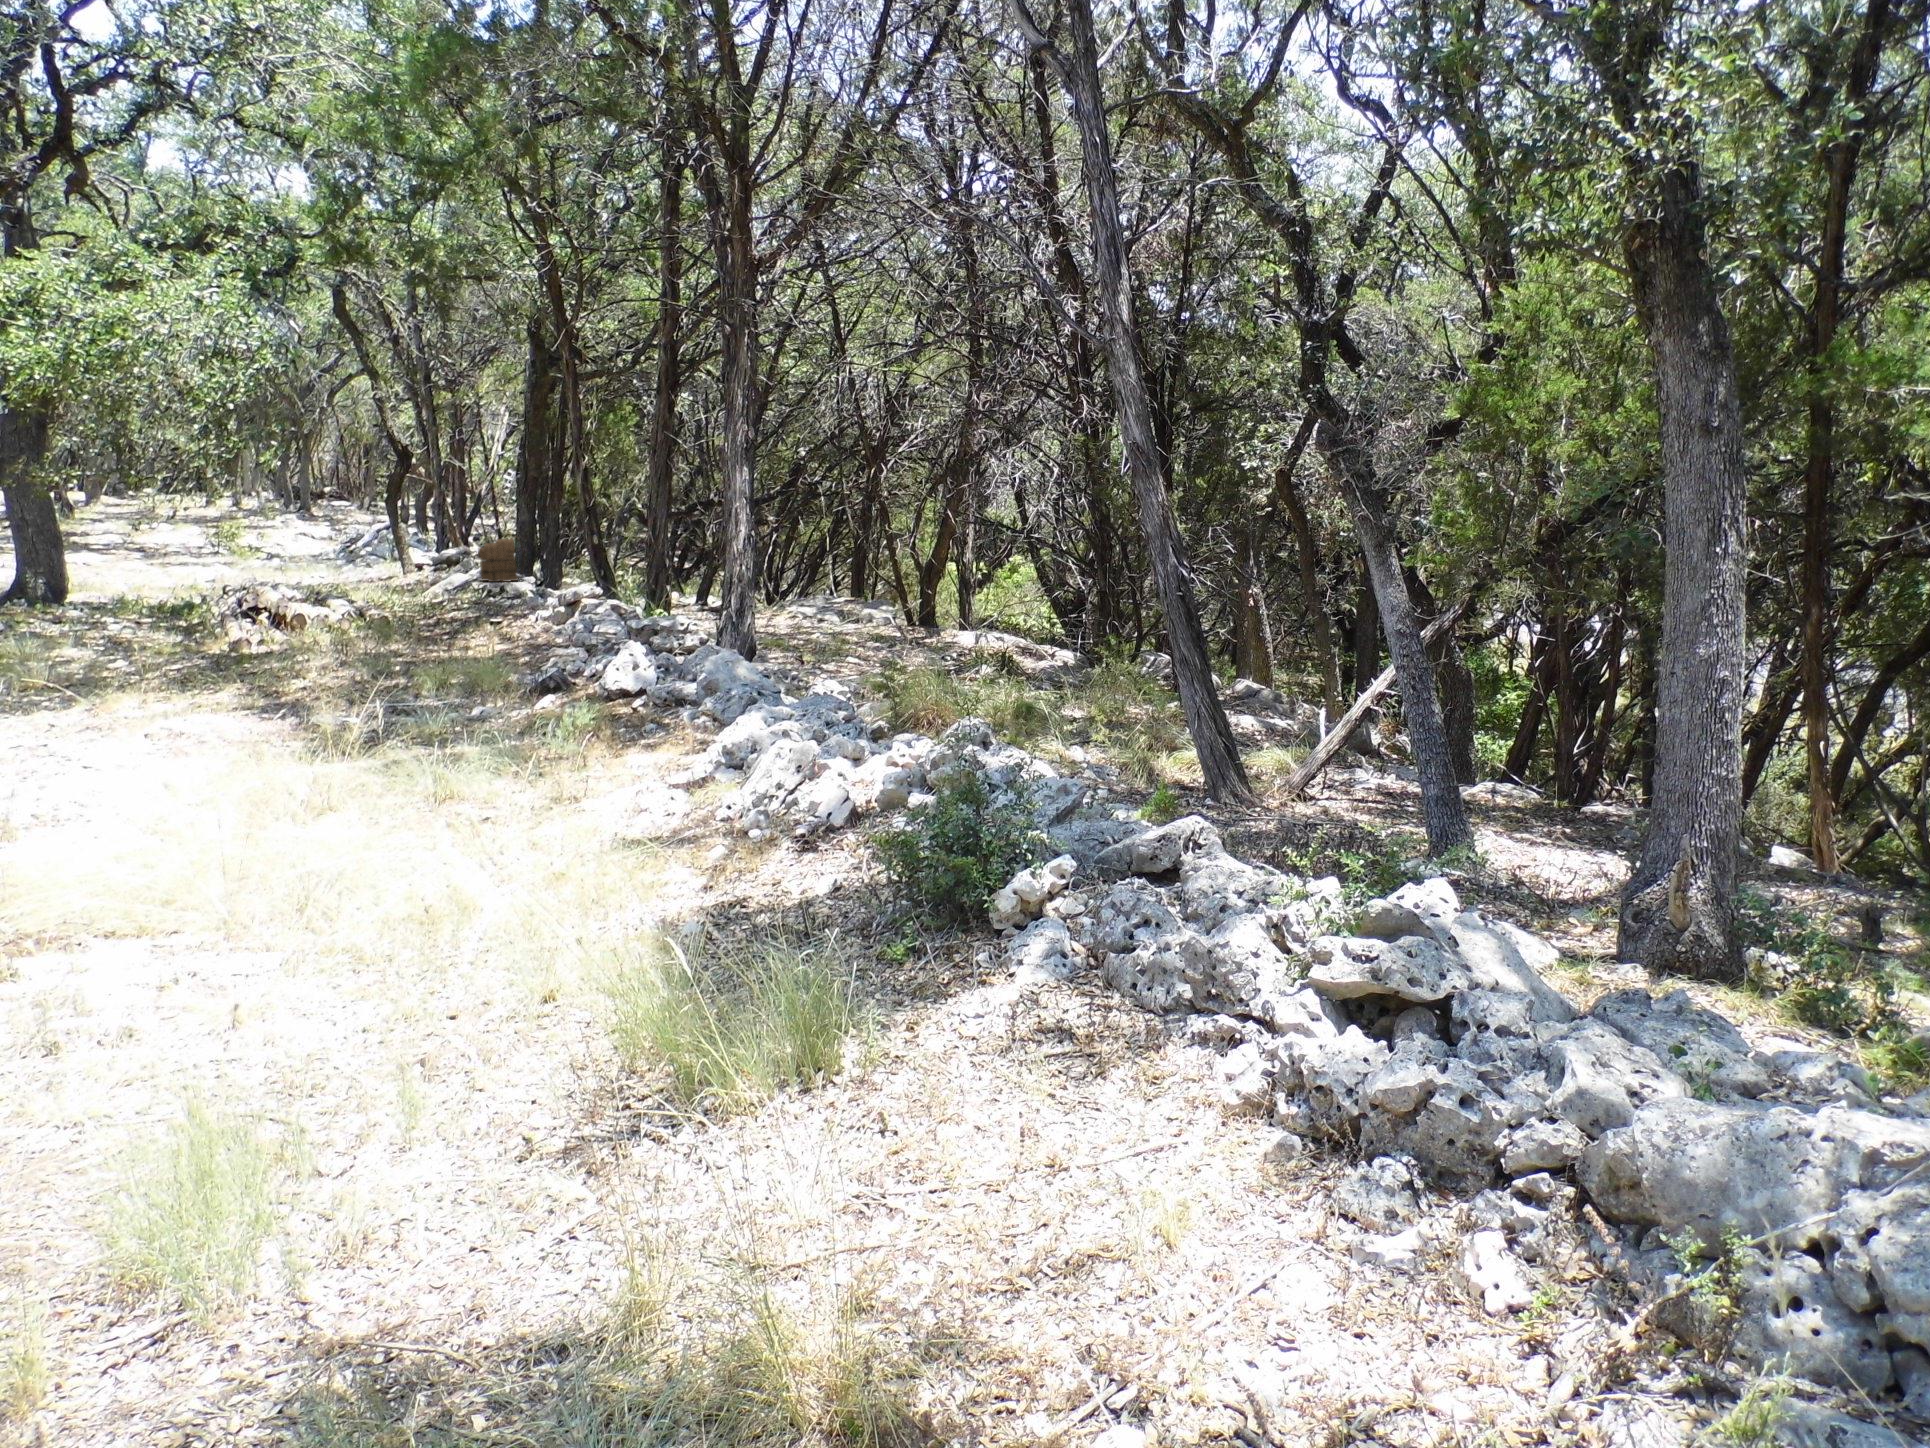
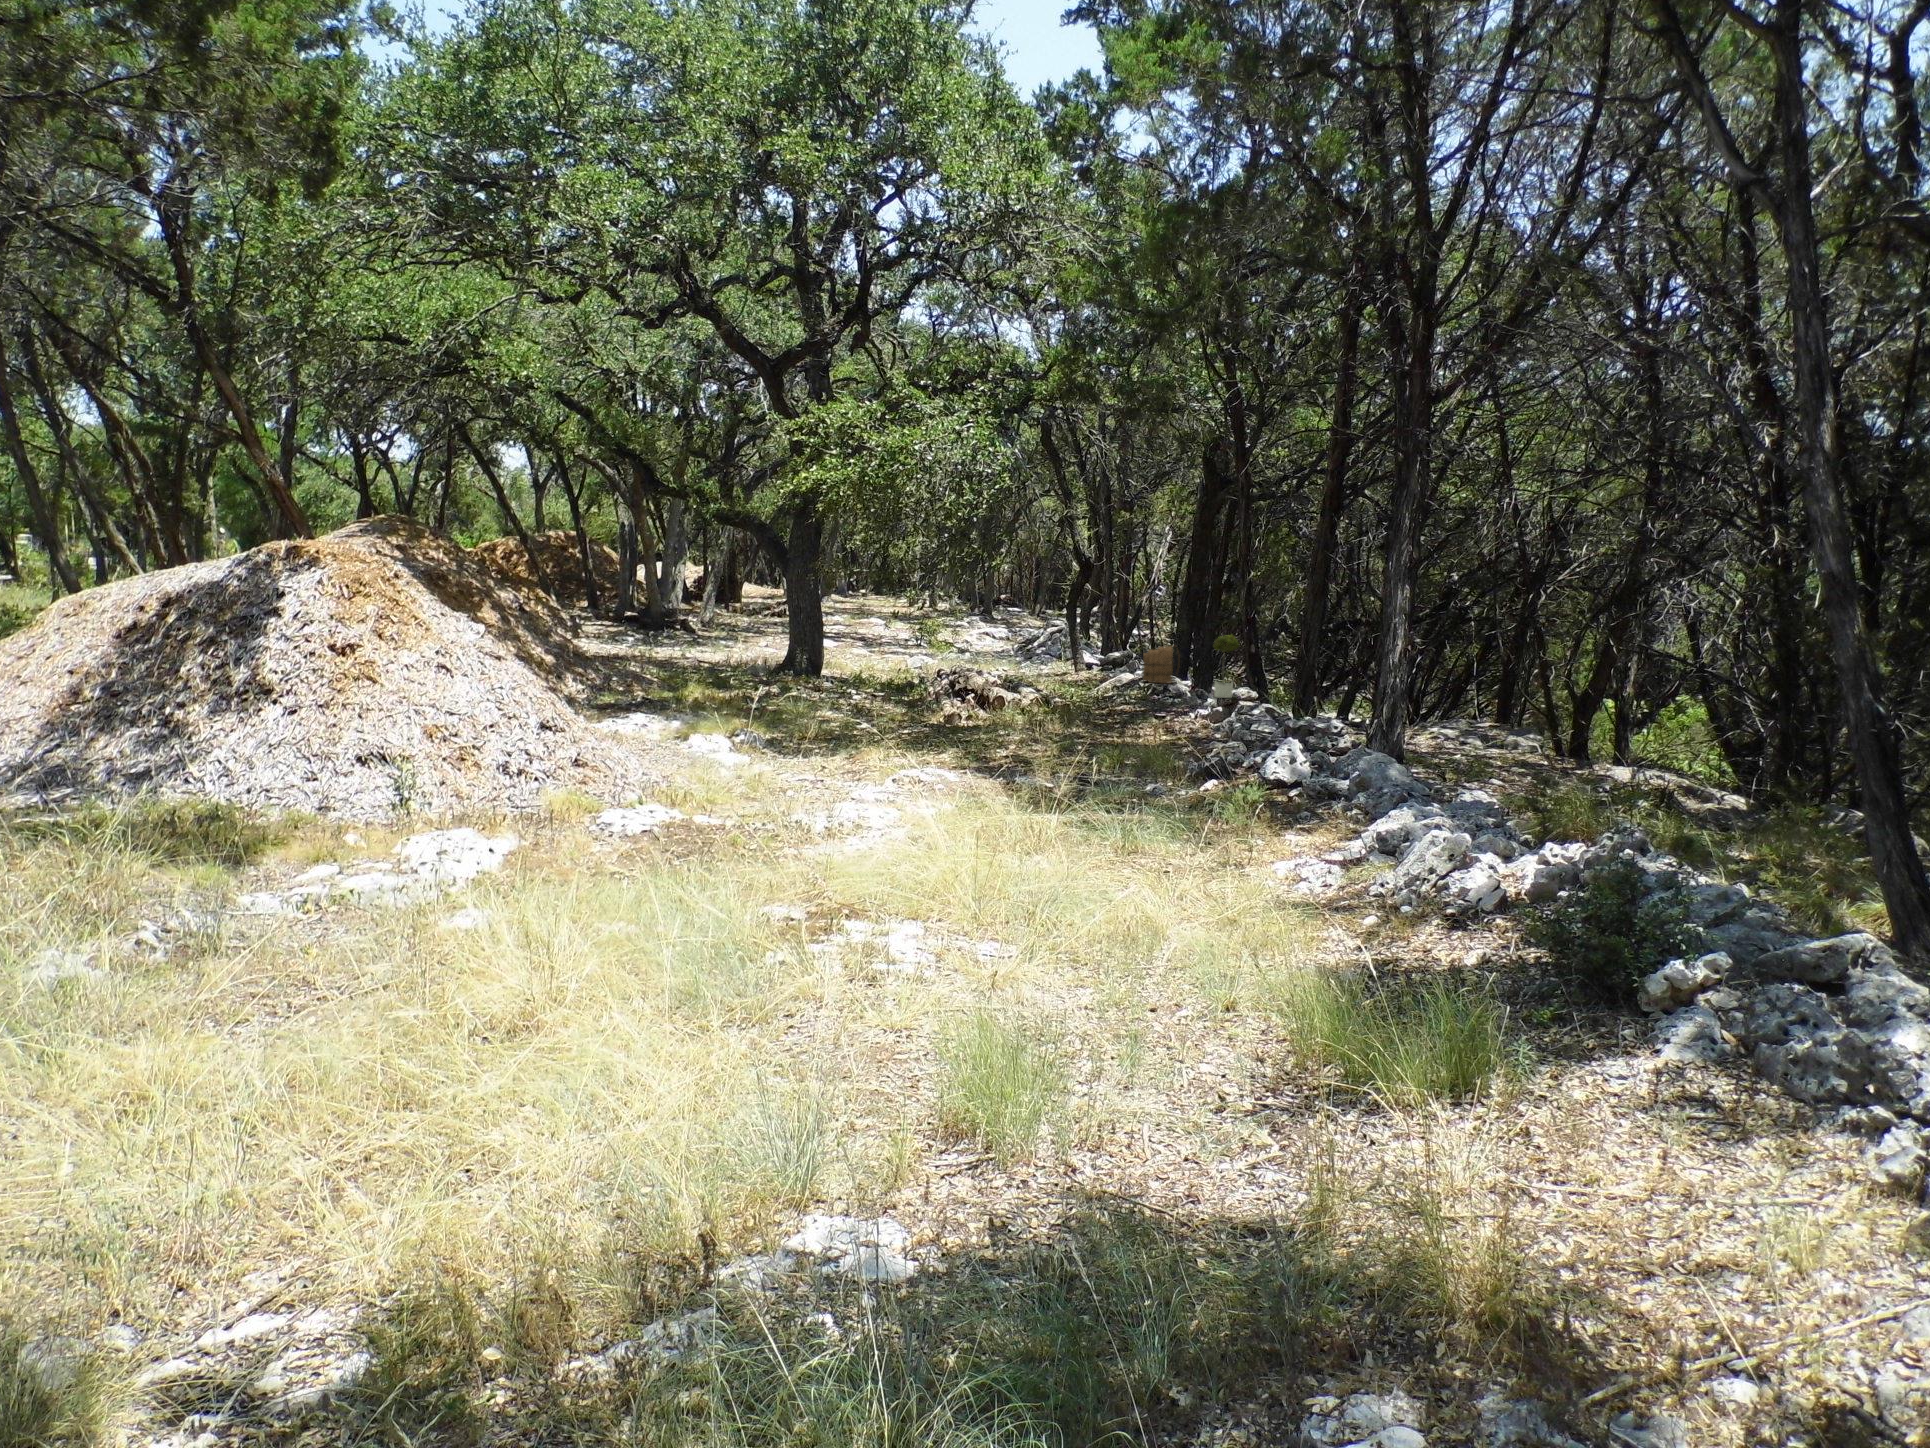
potted tree: none [557,521,589,594] -> present [1213,635,1239,698]

